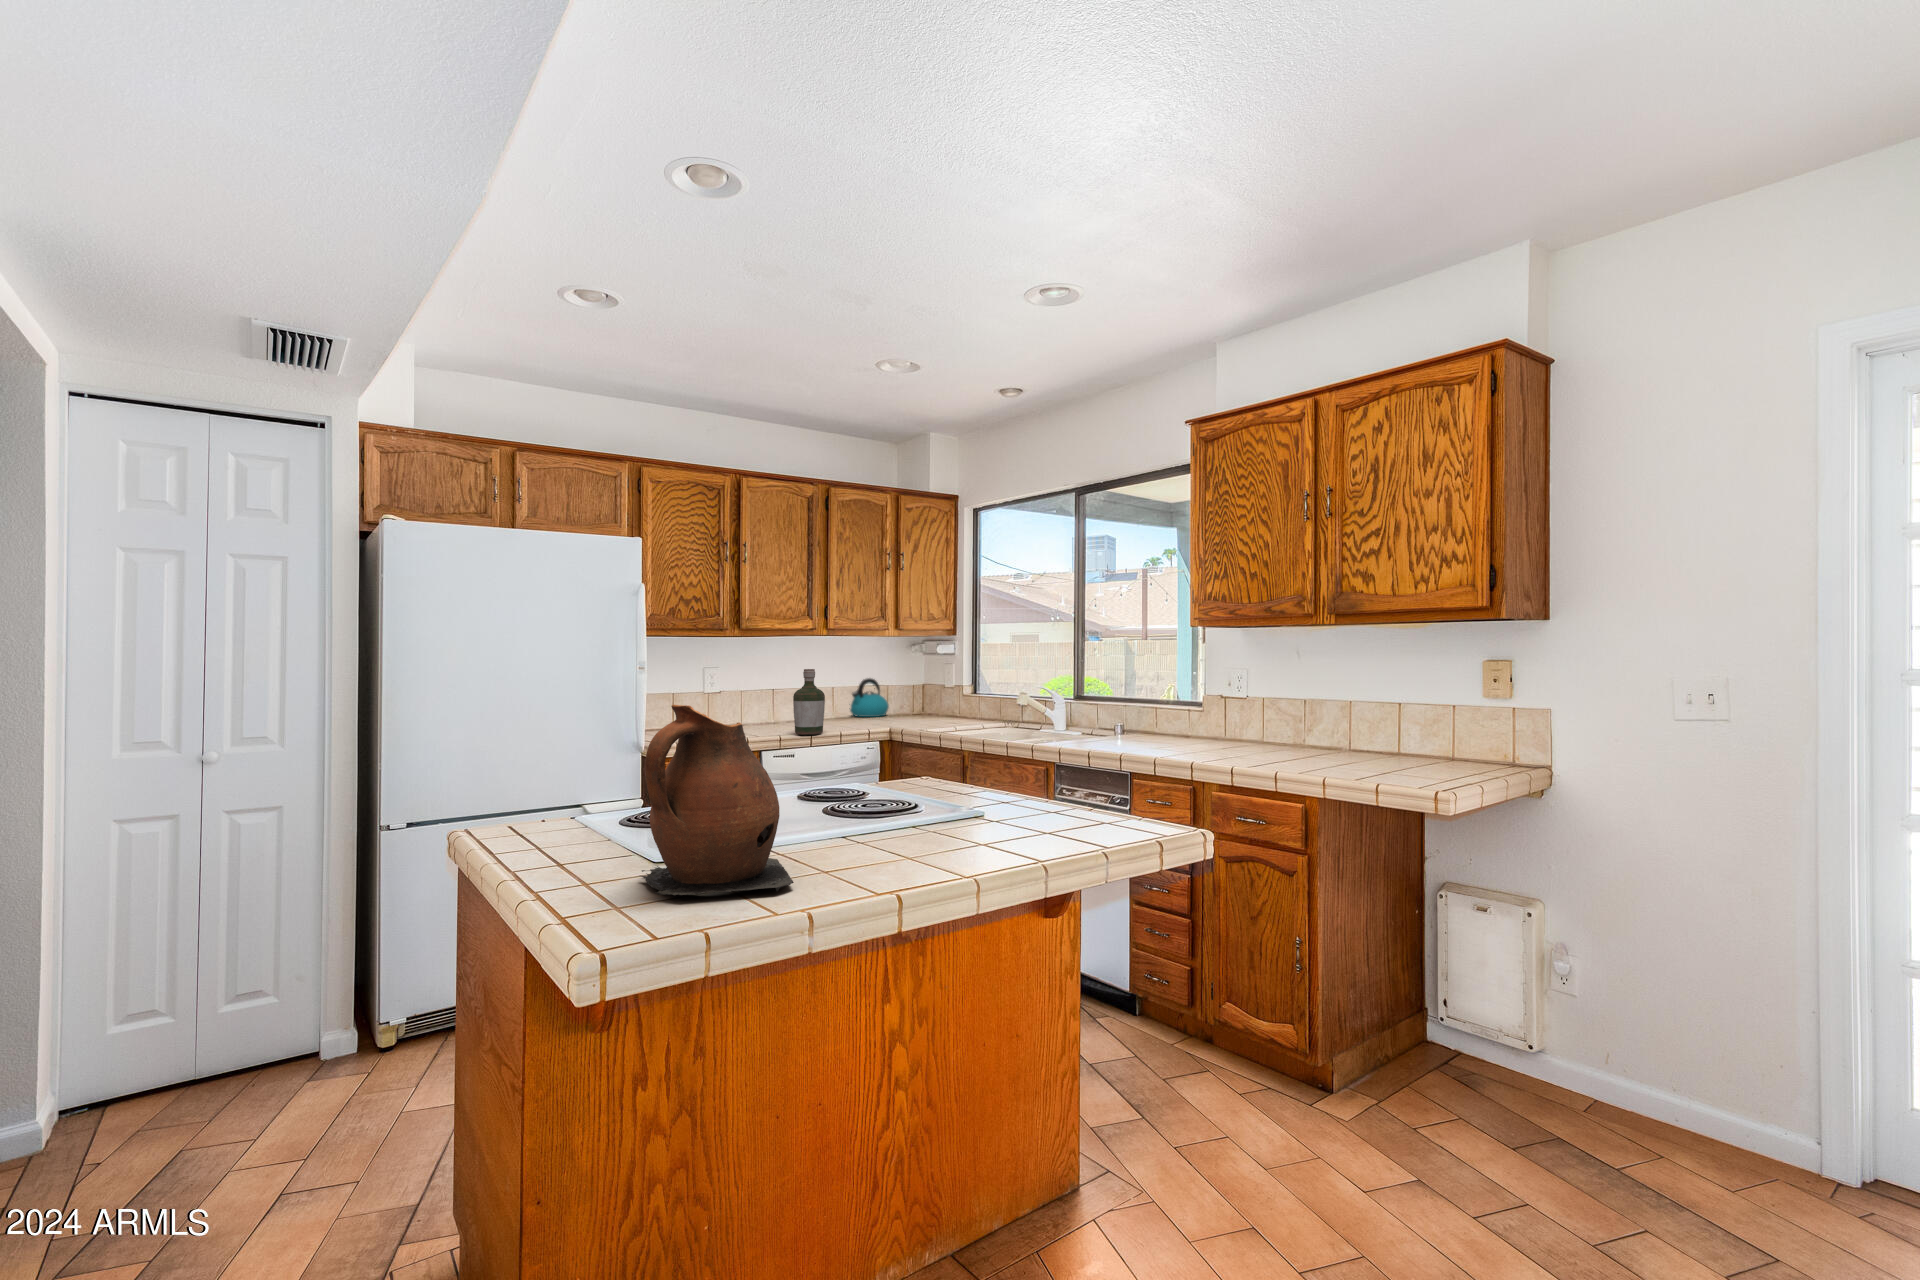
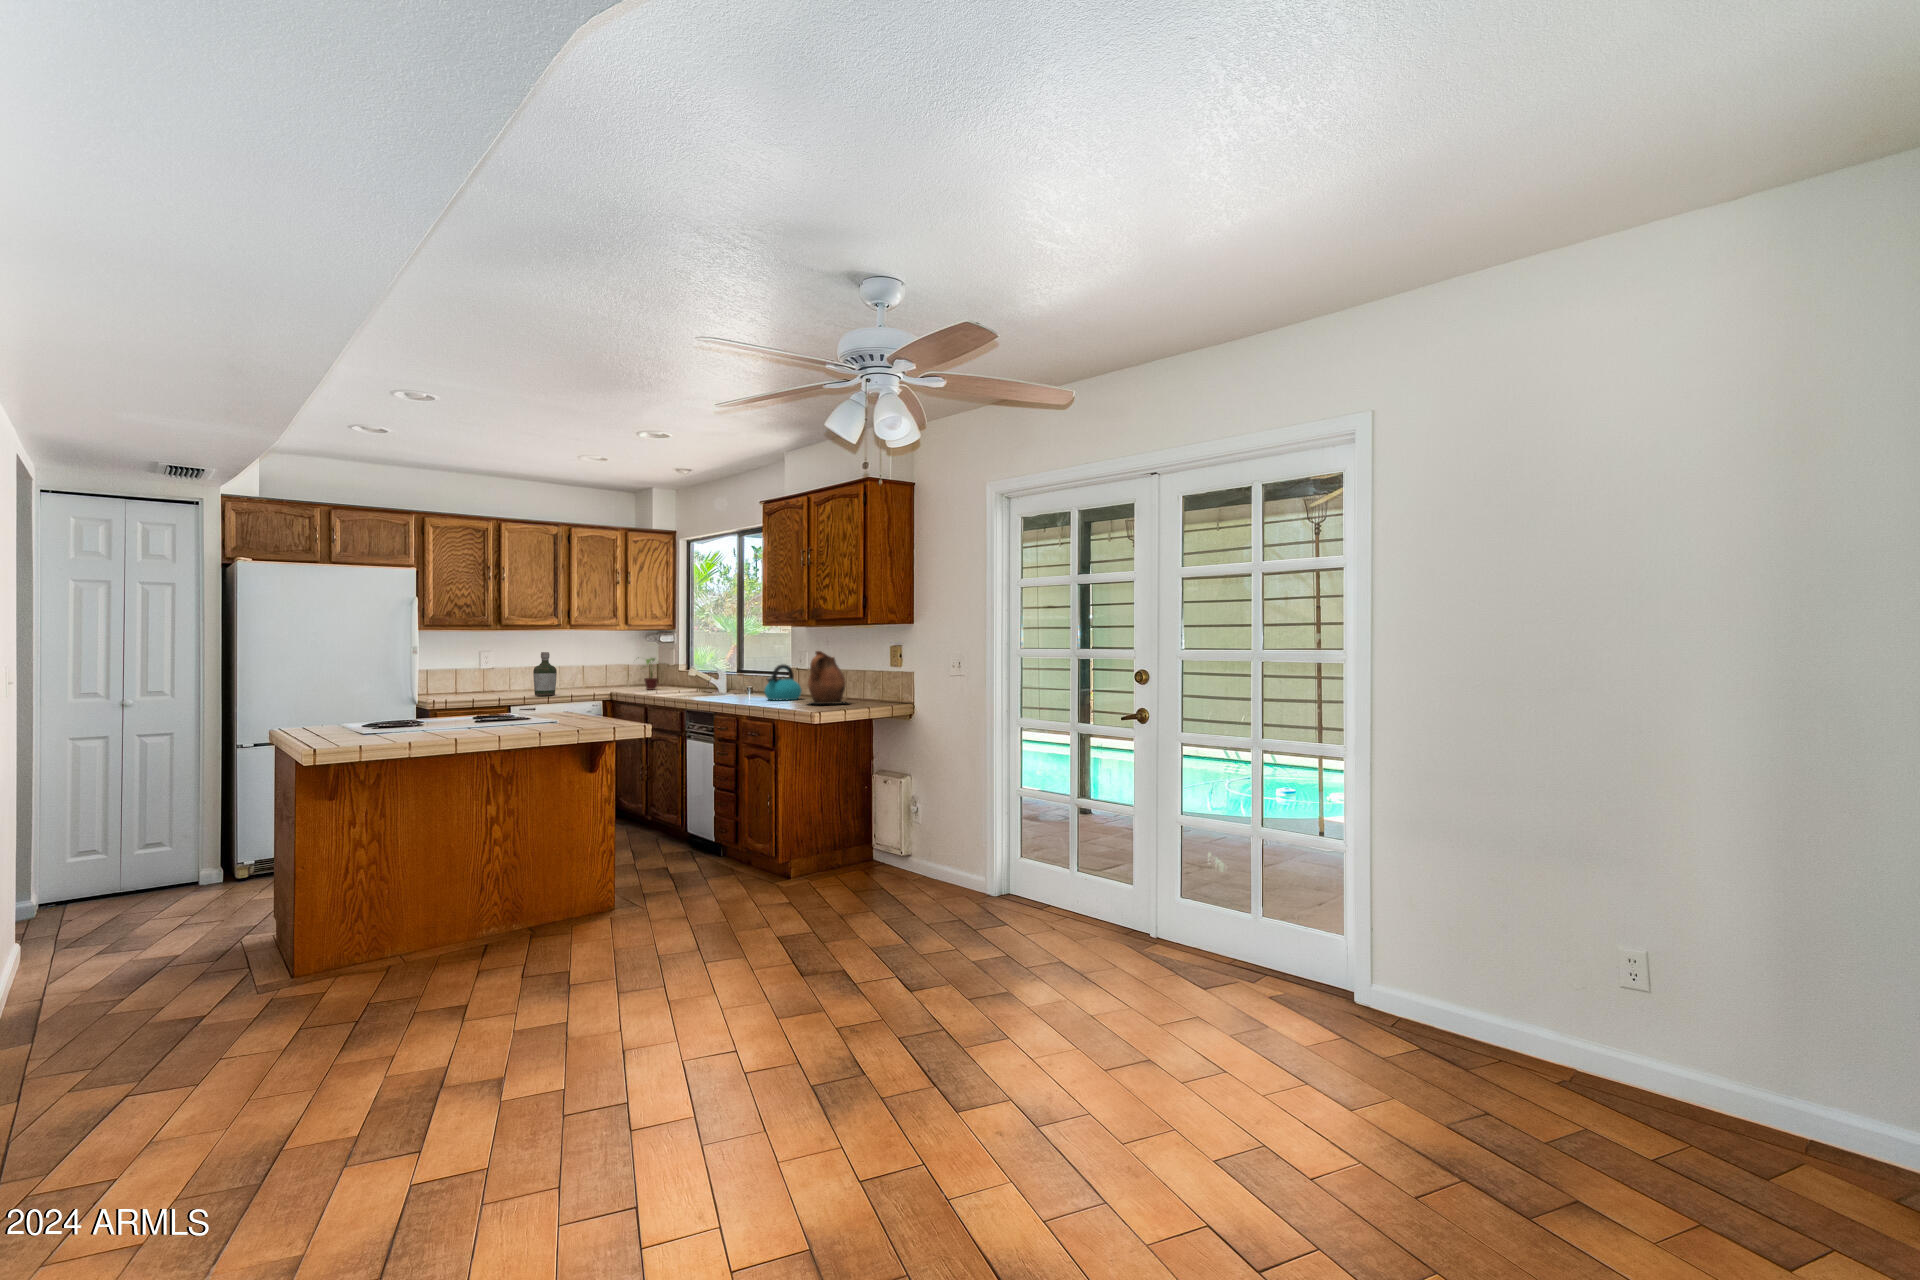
potted plant: none [915,676,962,723] -> present [638,657,658,690]
kettle: present [850,678,889,717] -> present [764,664,802,700]
ceramic pitcher: present [640,705,793,895] -> present [808,651,846,704]

